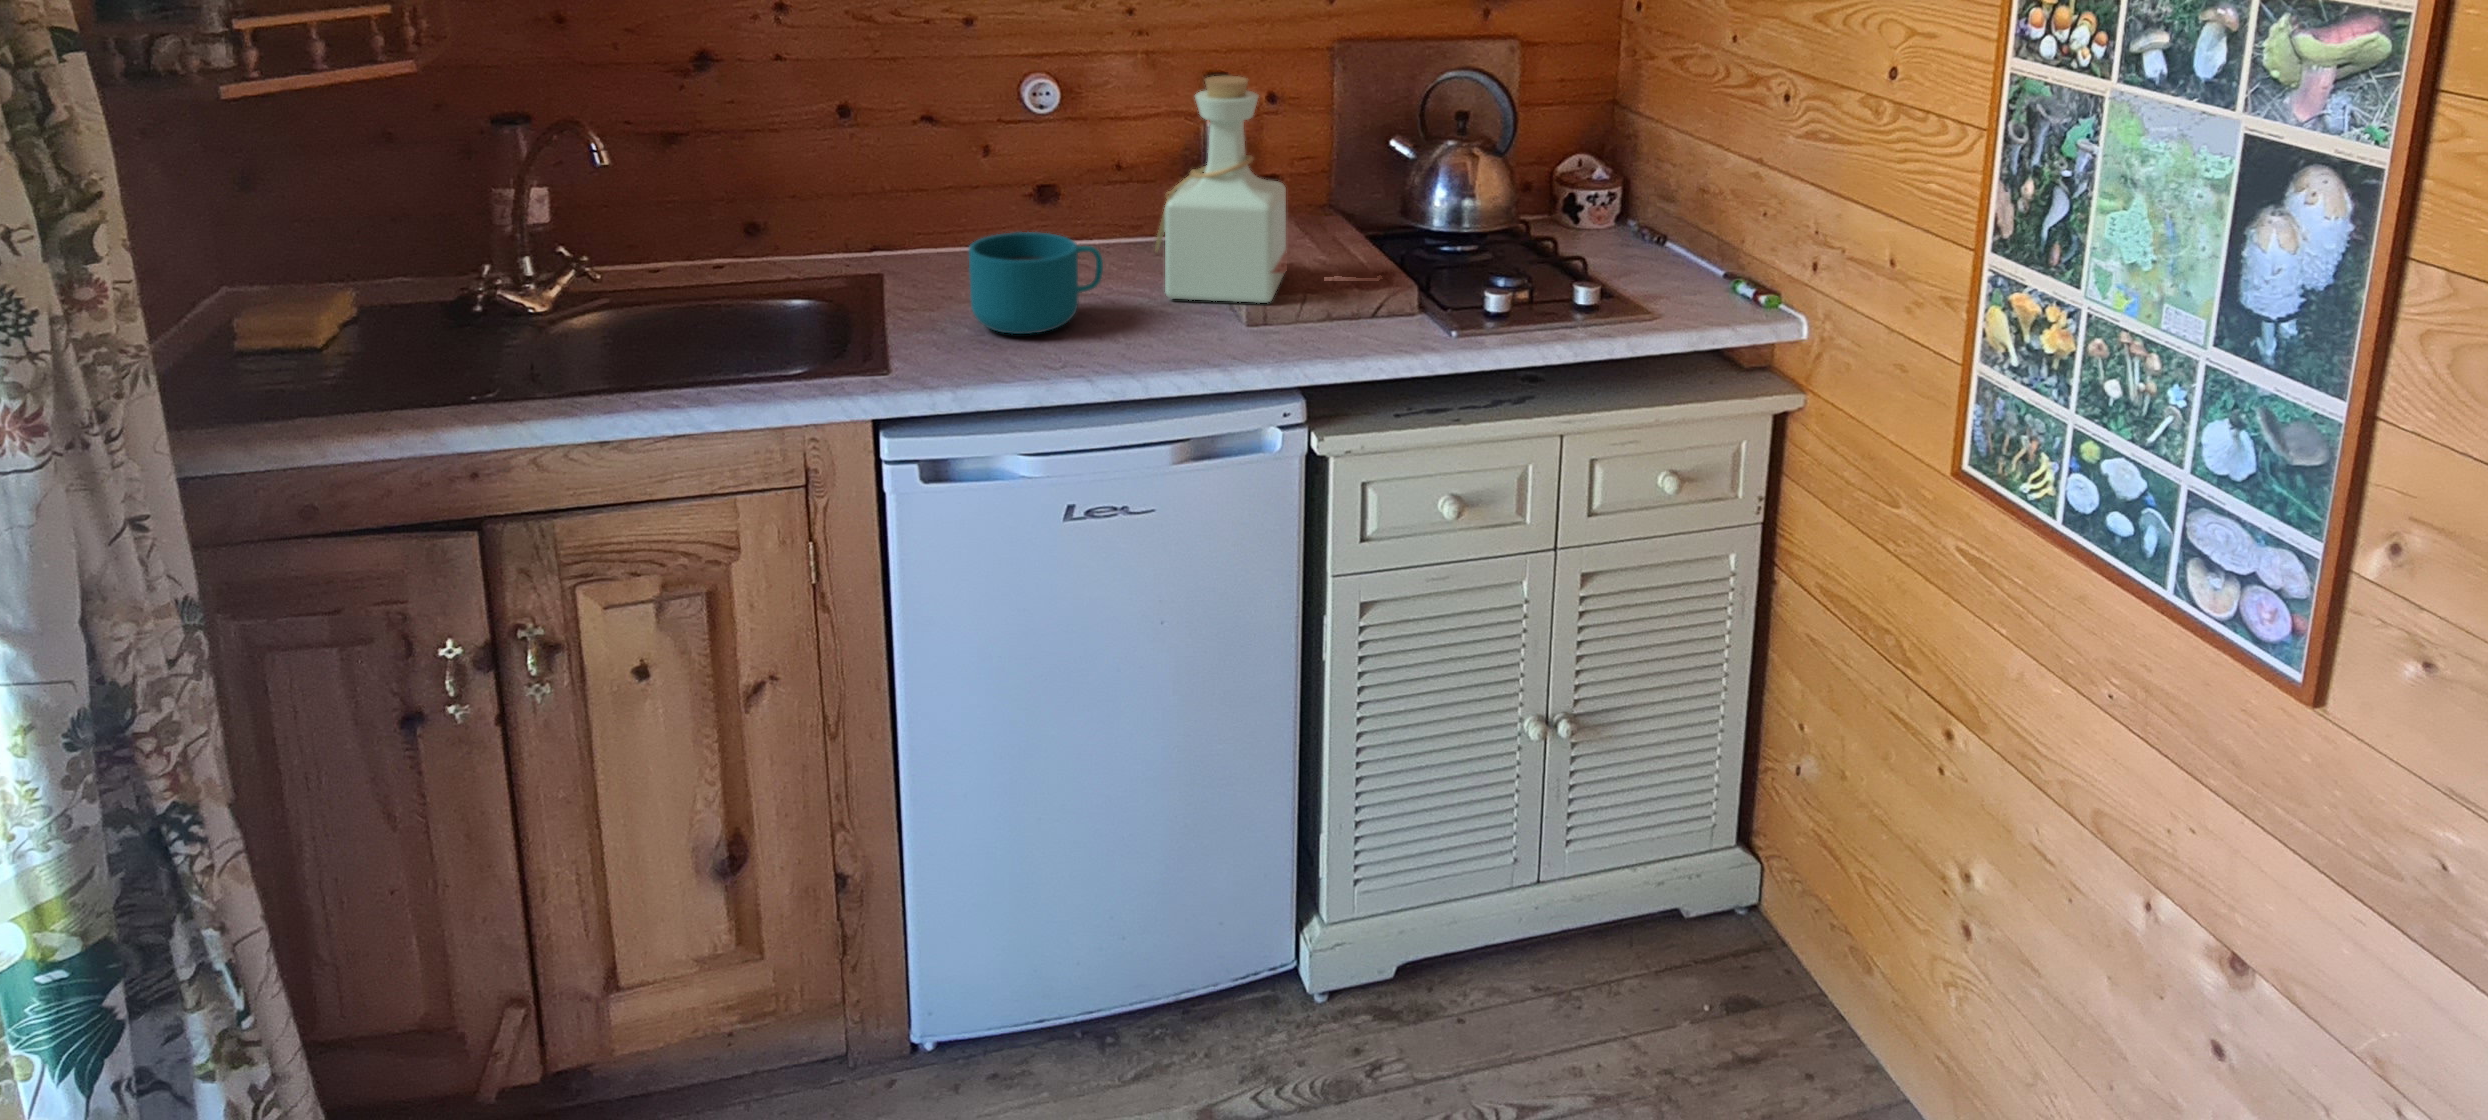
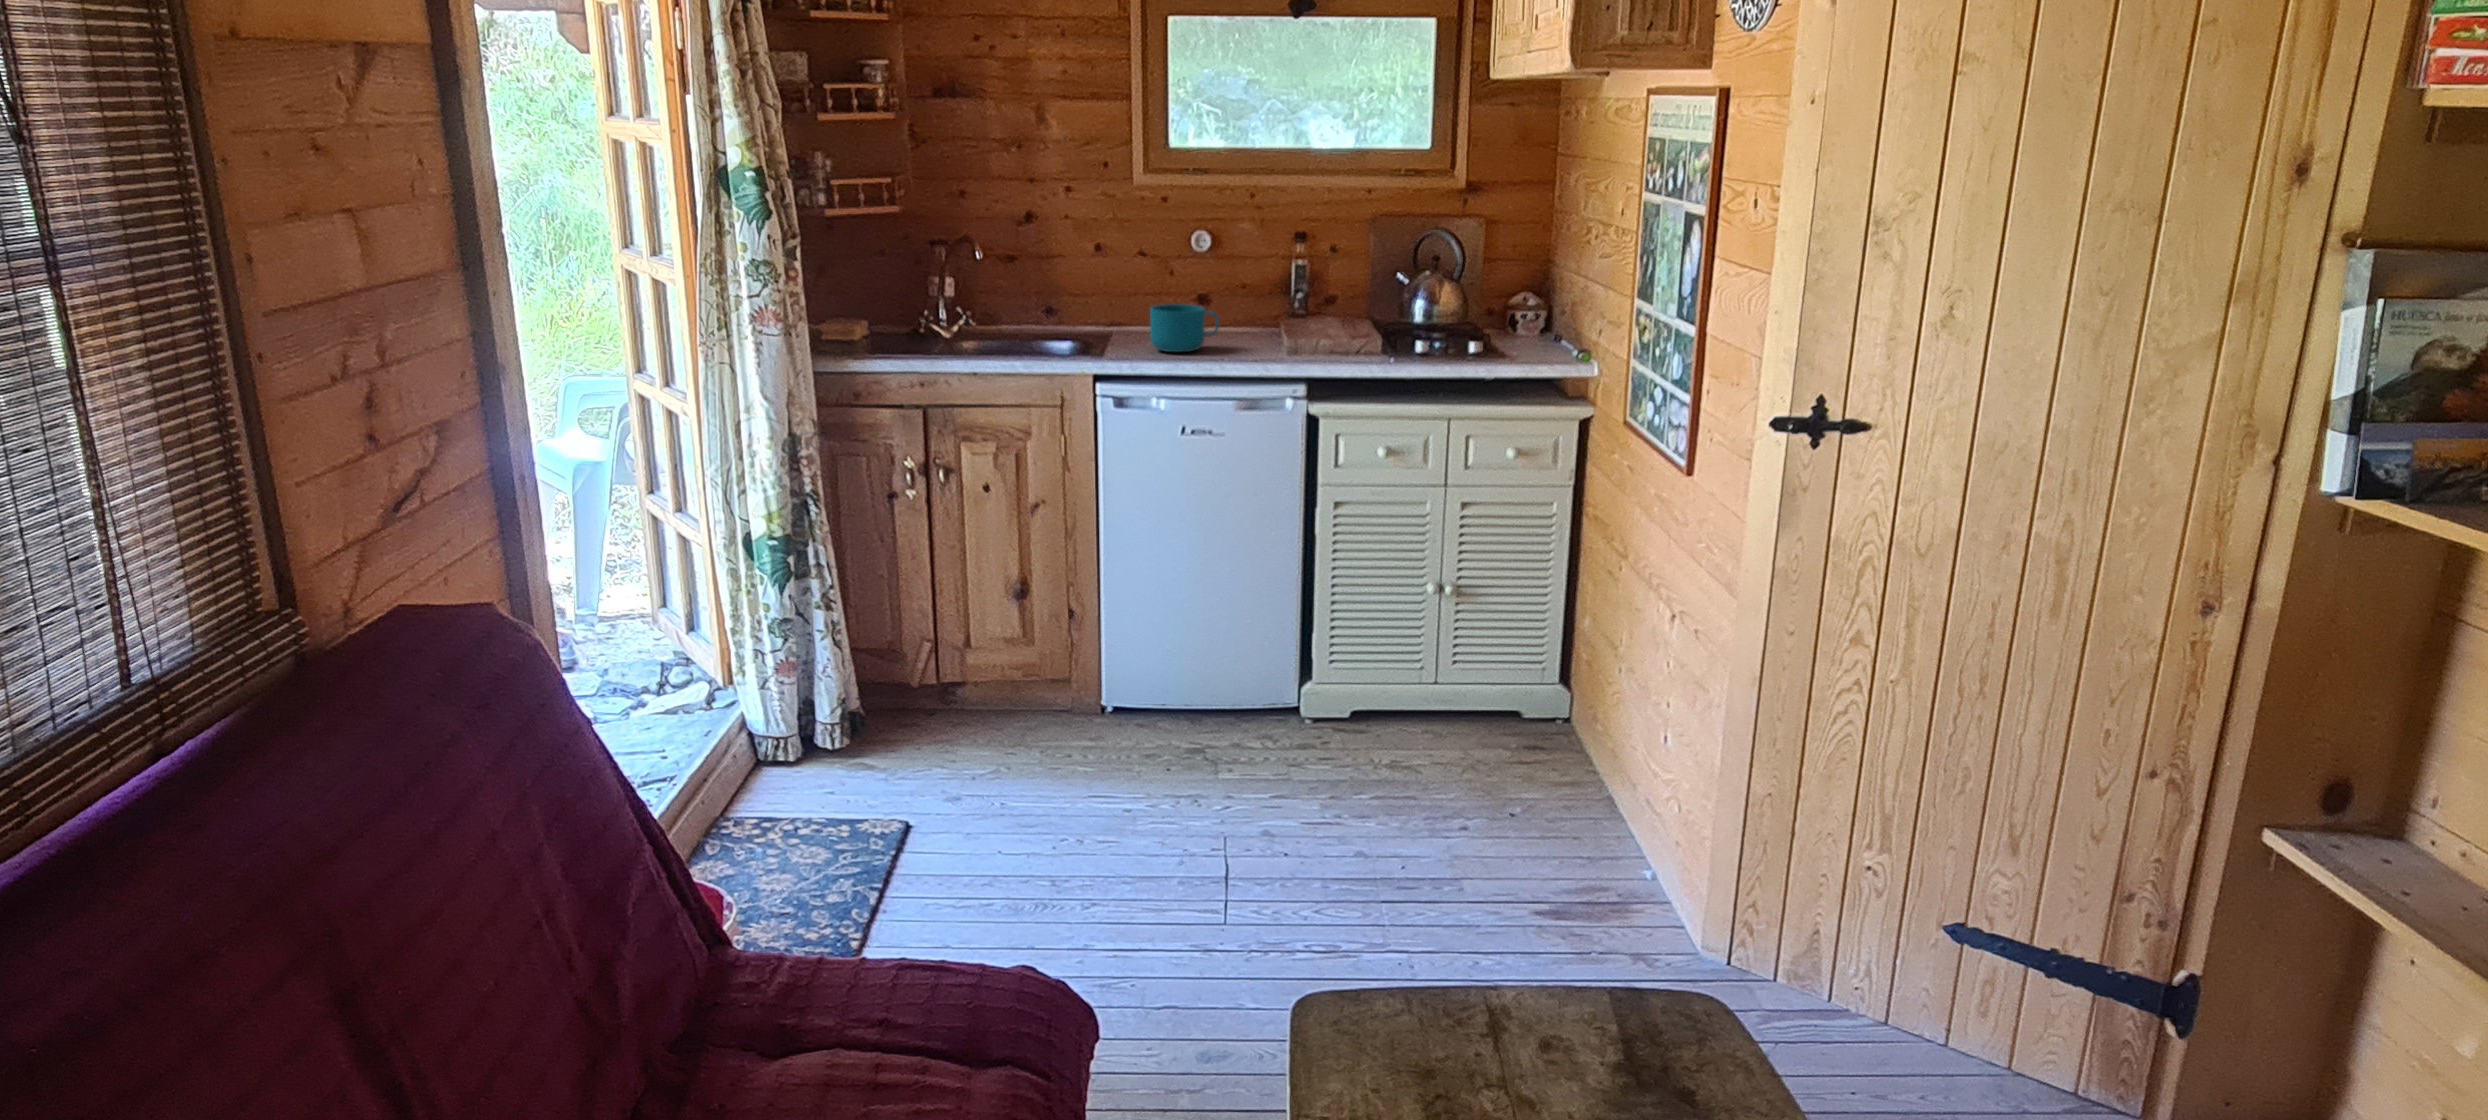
bottle: present [1155,76,1286,303] -> none [1251,226,1324,349]

